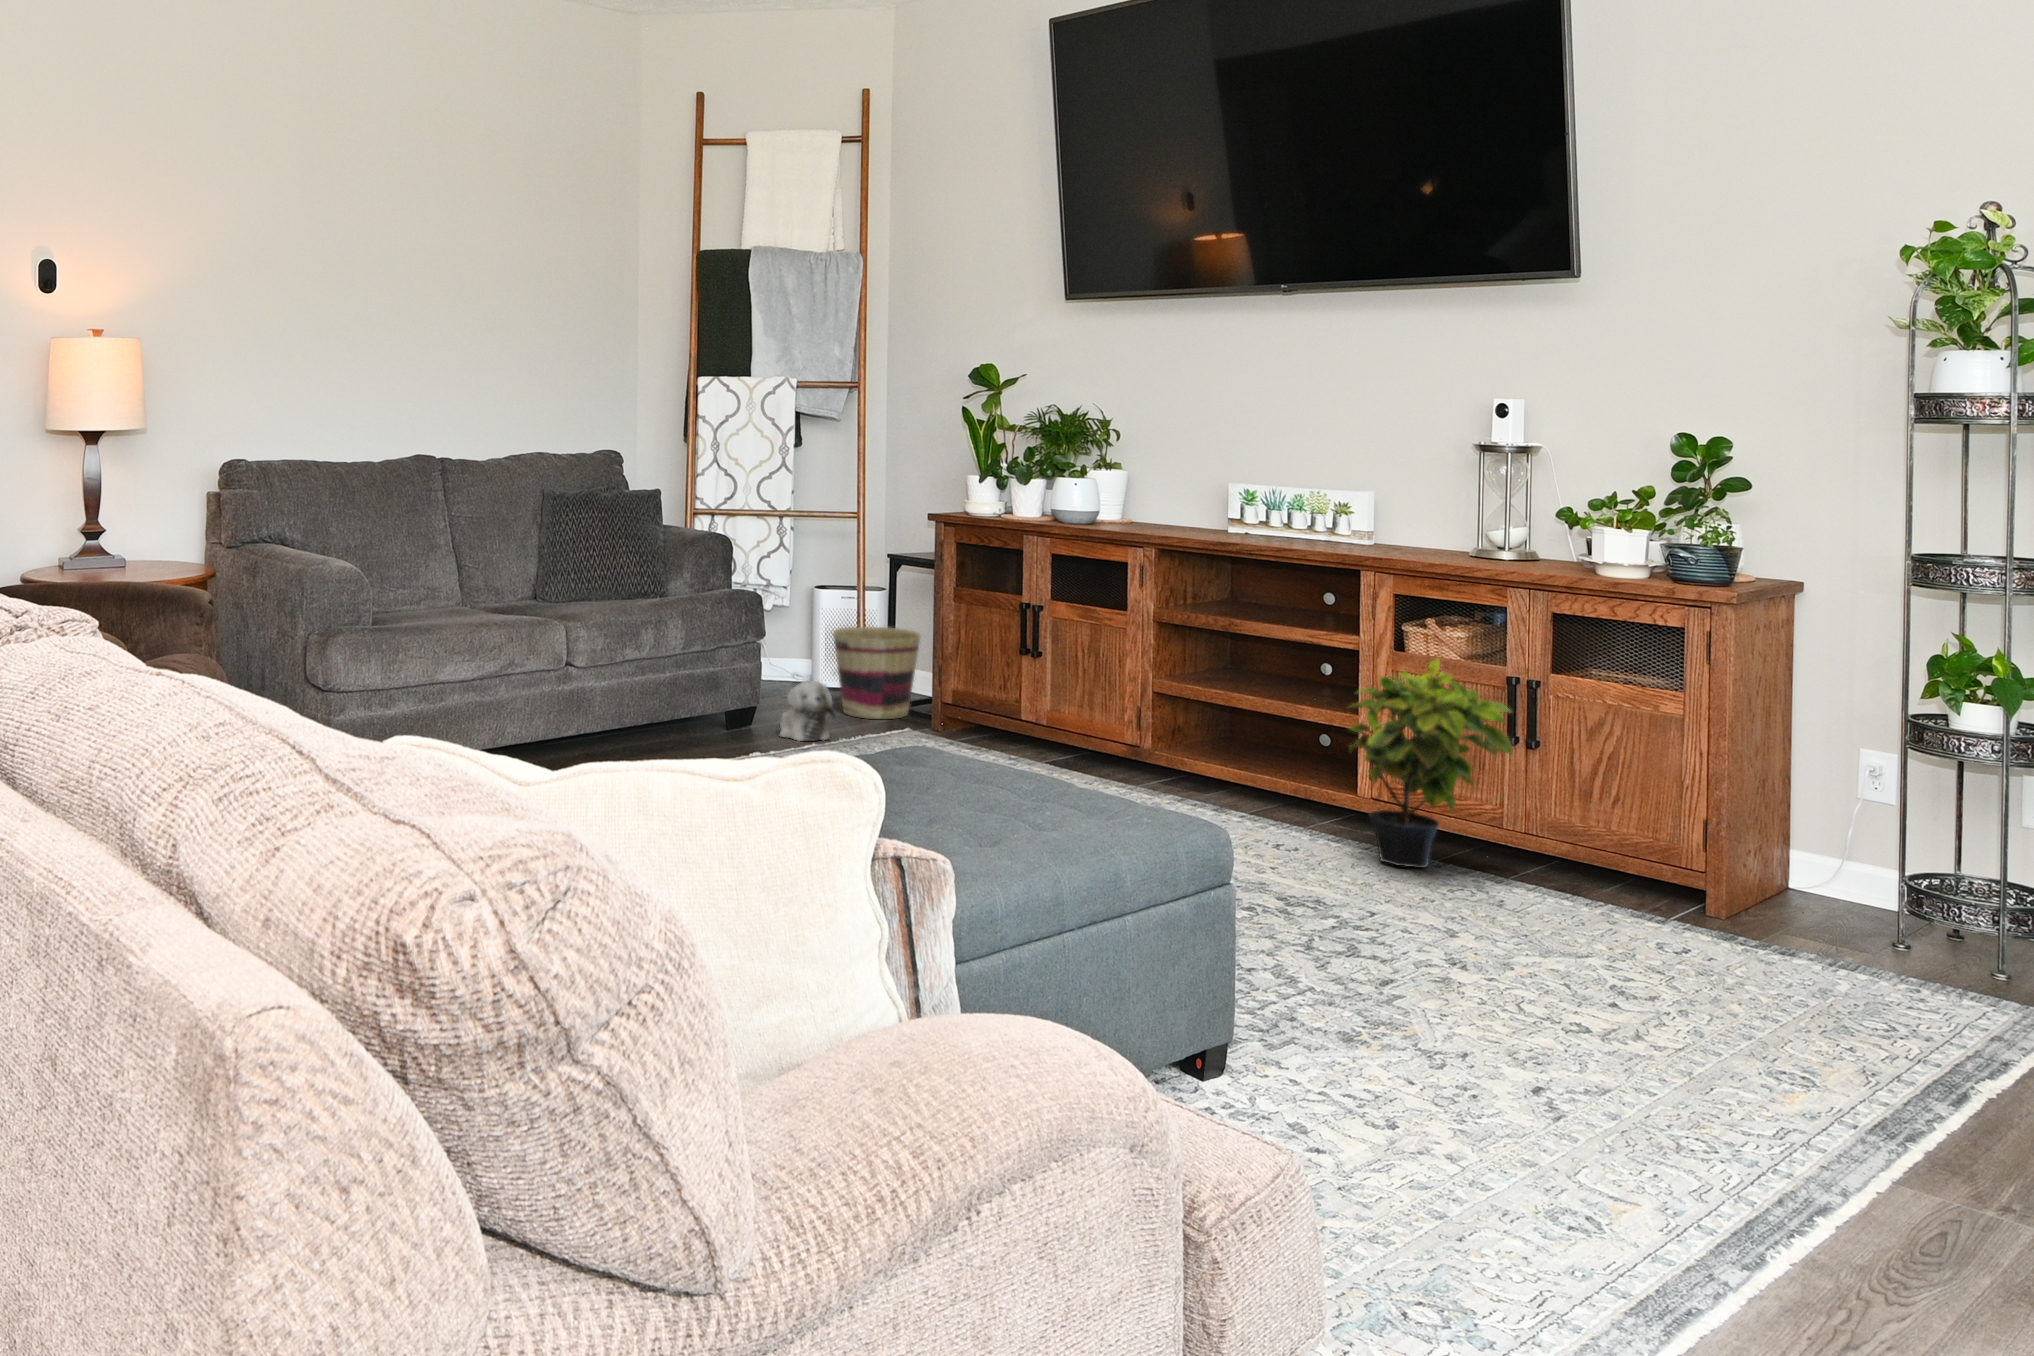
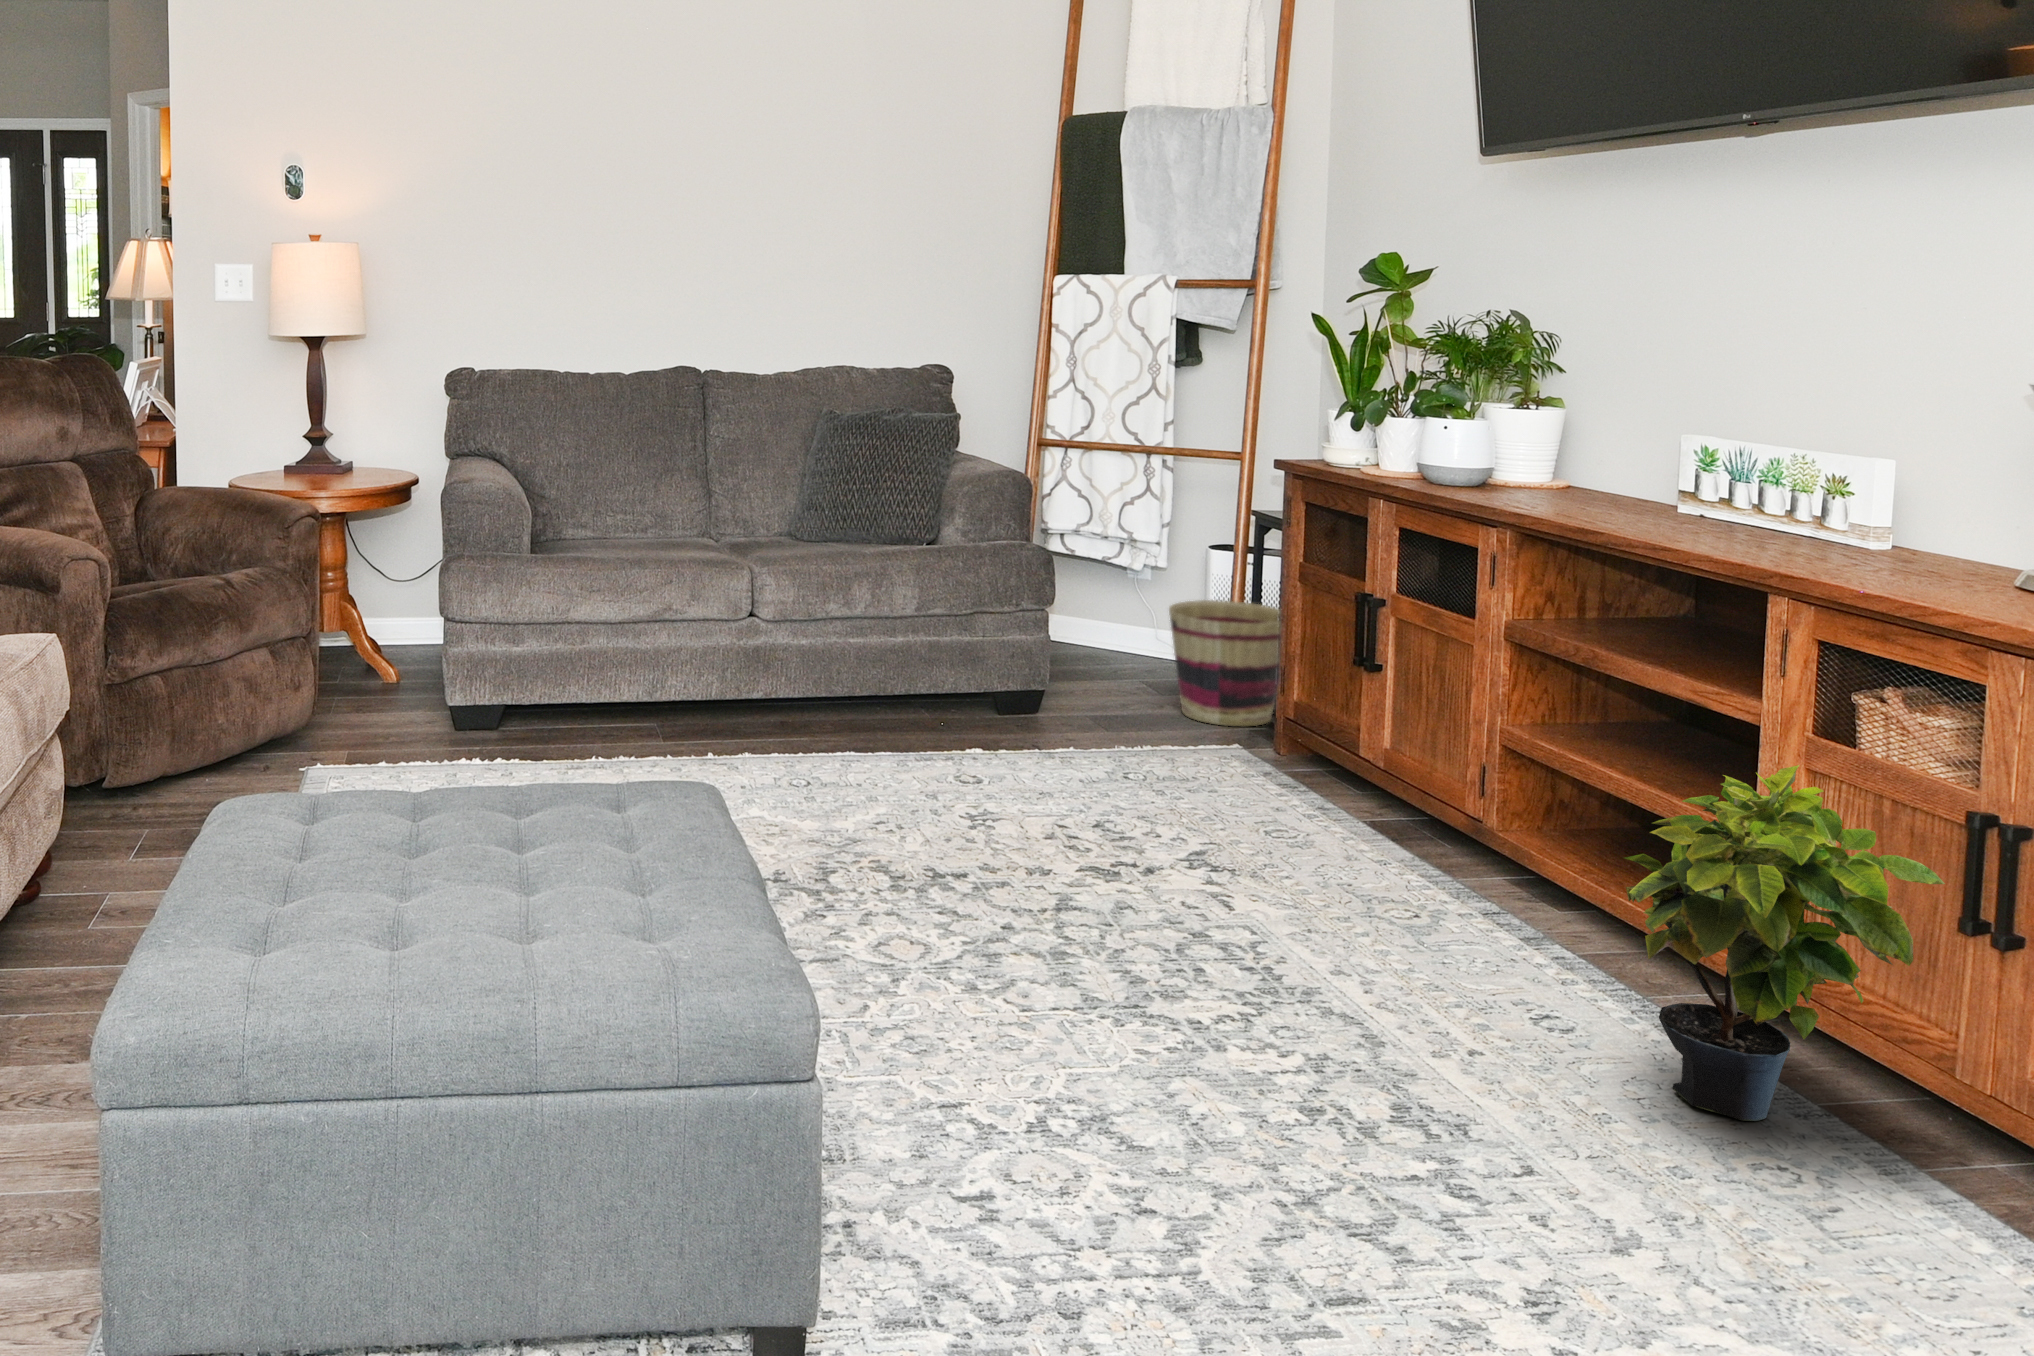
plush toy: present [780,681,835,741] -> none [1040,666,1116,745]

